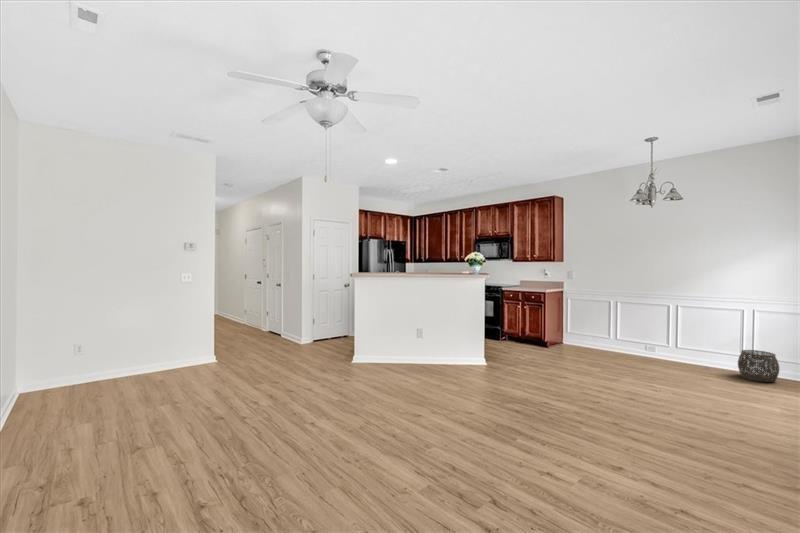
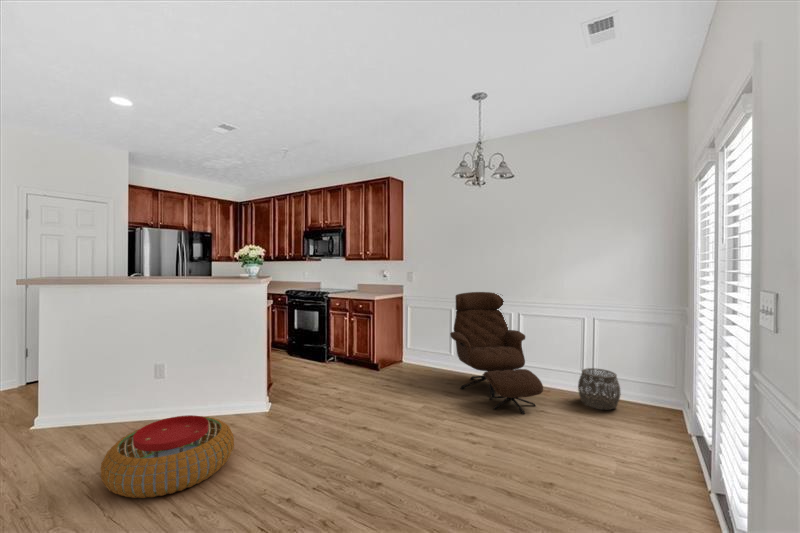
lounge chair: none [615,287,706,379] -> present [450,292,543,414]
pouf: none [427,356,493,393] -> present [101,415,234,498]

